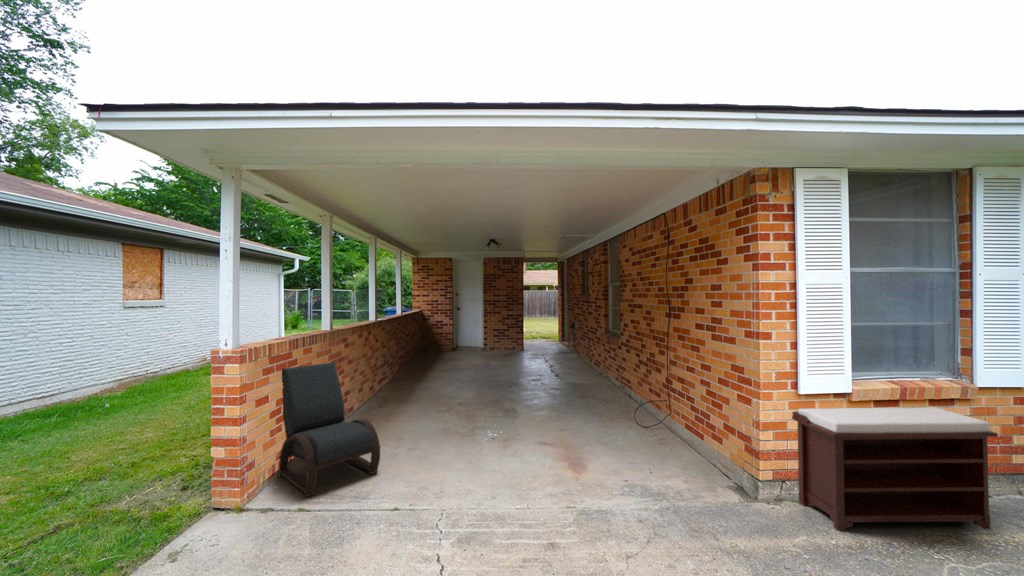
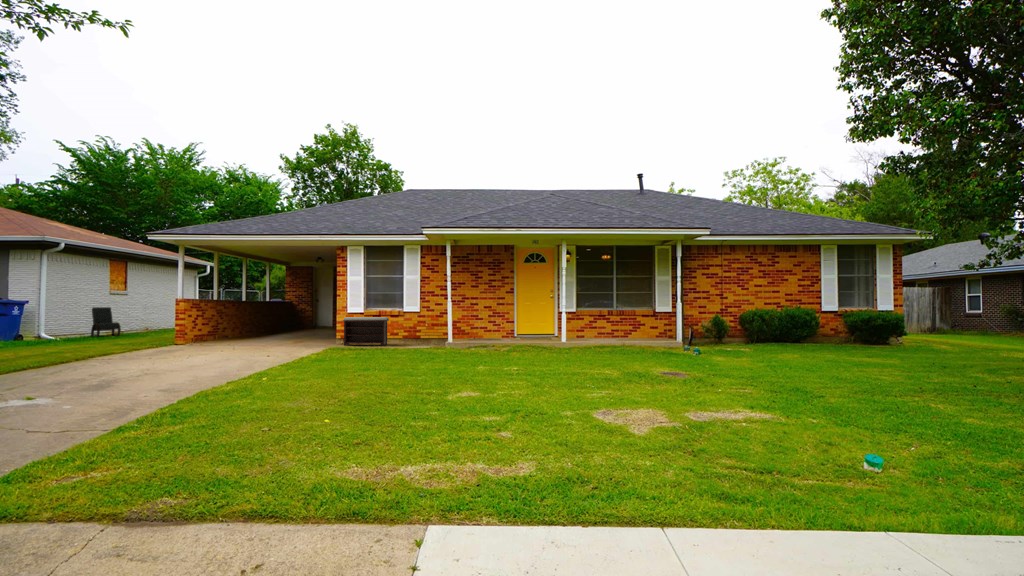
lounge chair: present [278,362,380,497] -> present [91,307,121,337]

